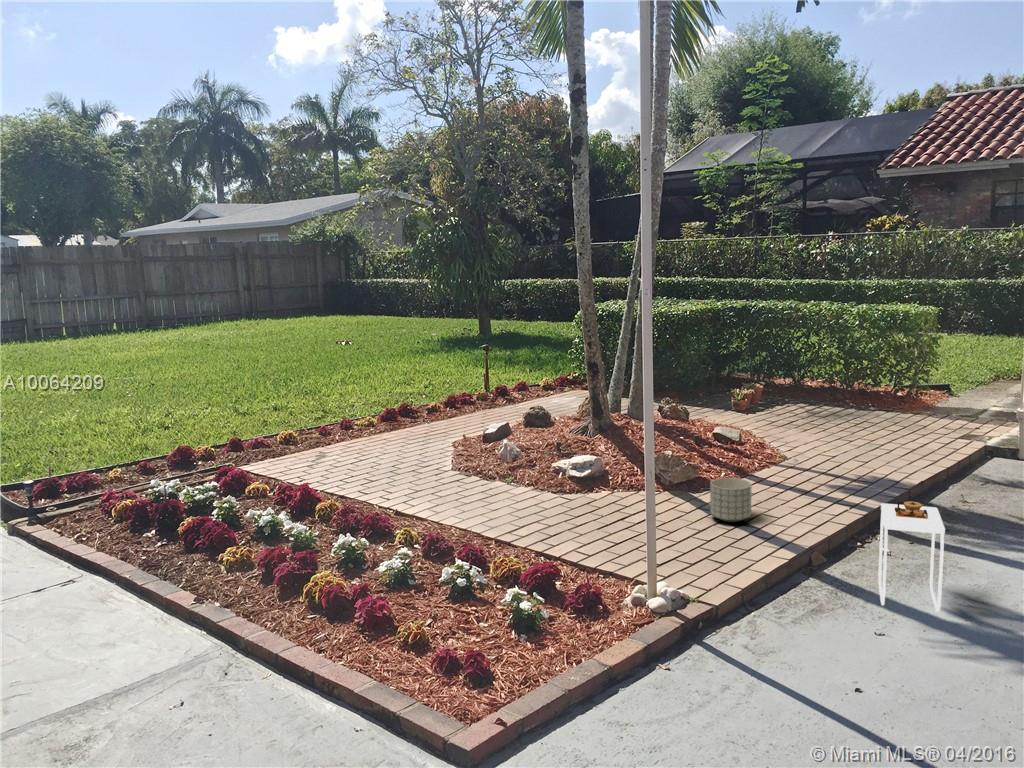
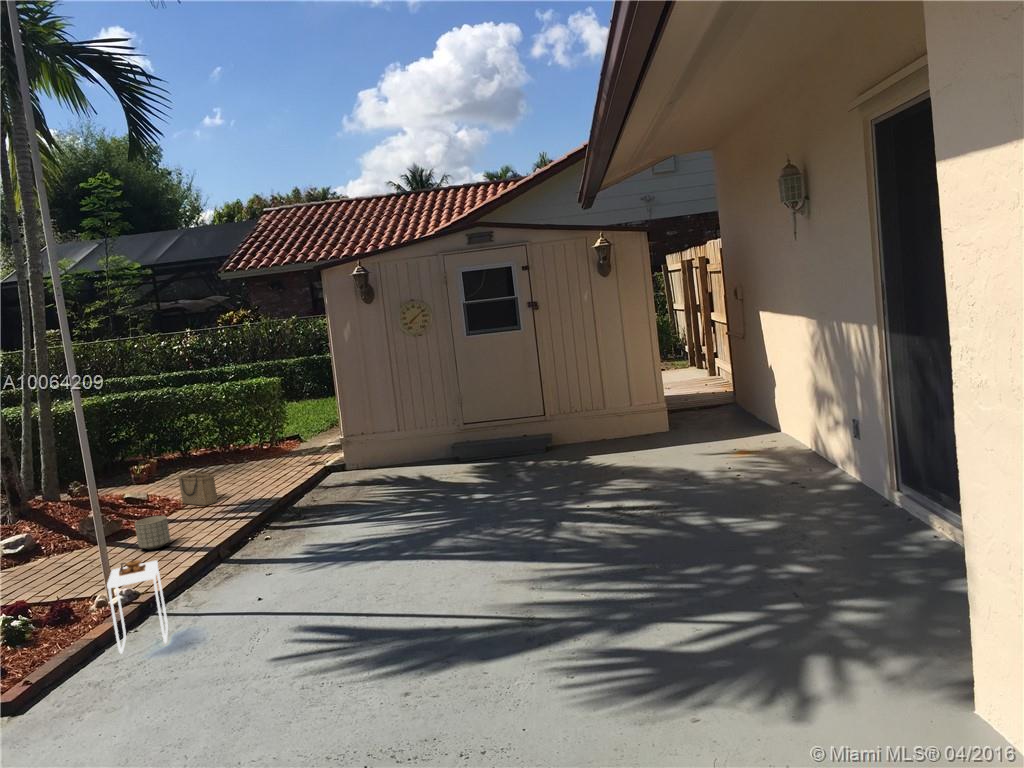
basket: none [779,419,827,467] -> present [178,474,217,505]
side table: present [878,501,945,612] -> present [107,560,168,654]

